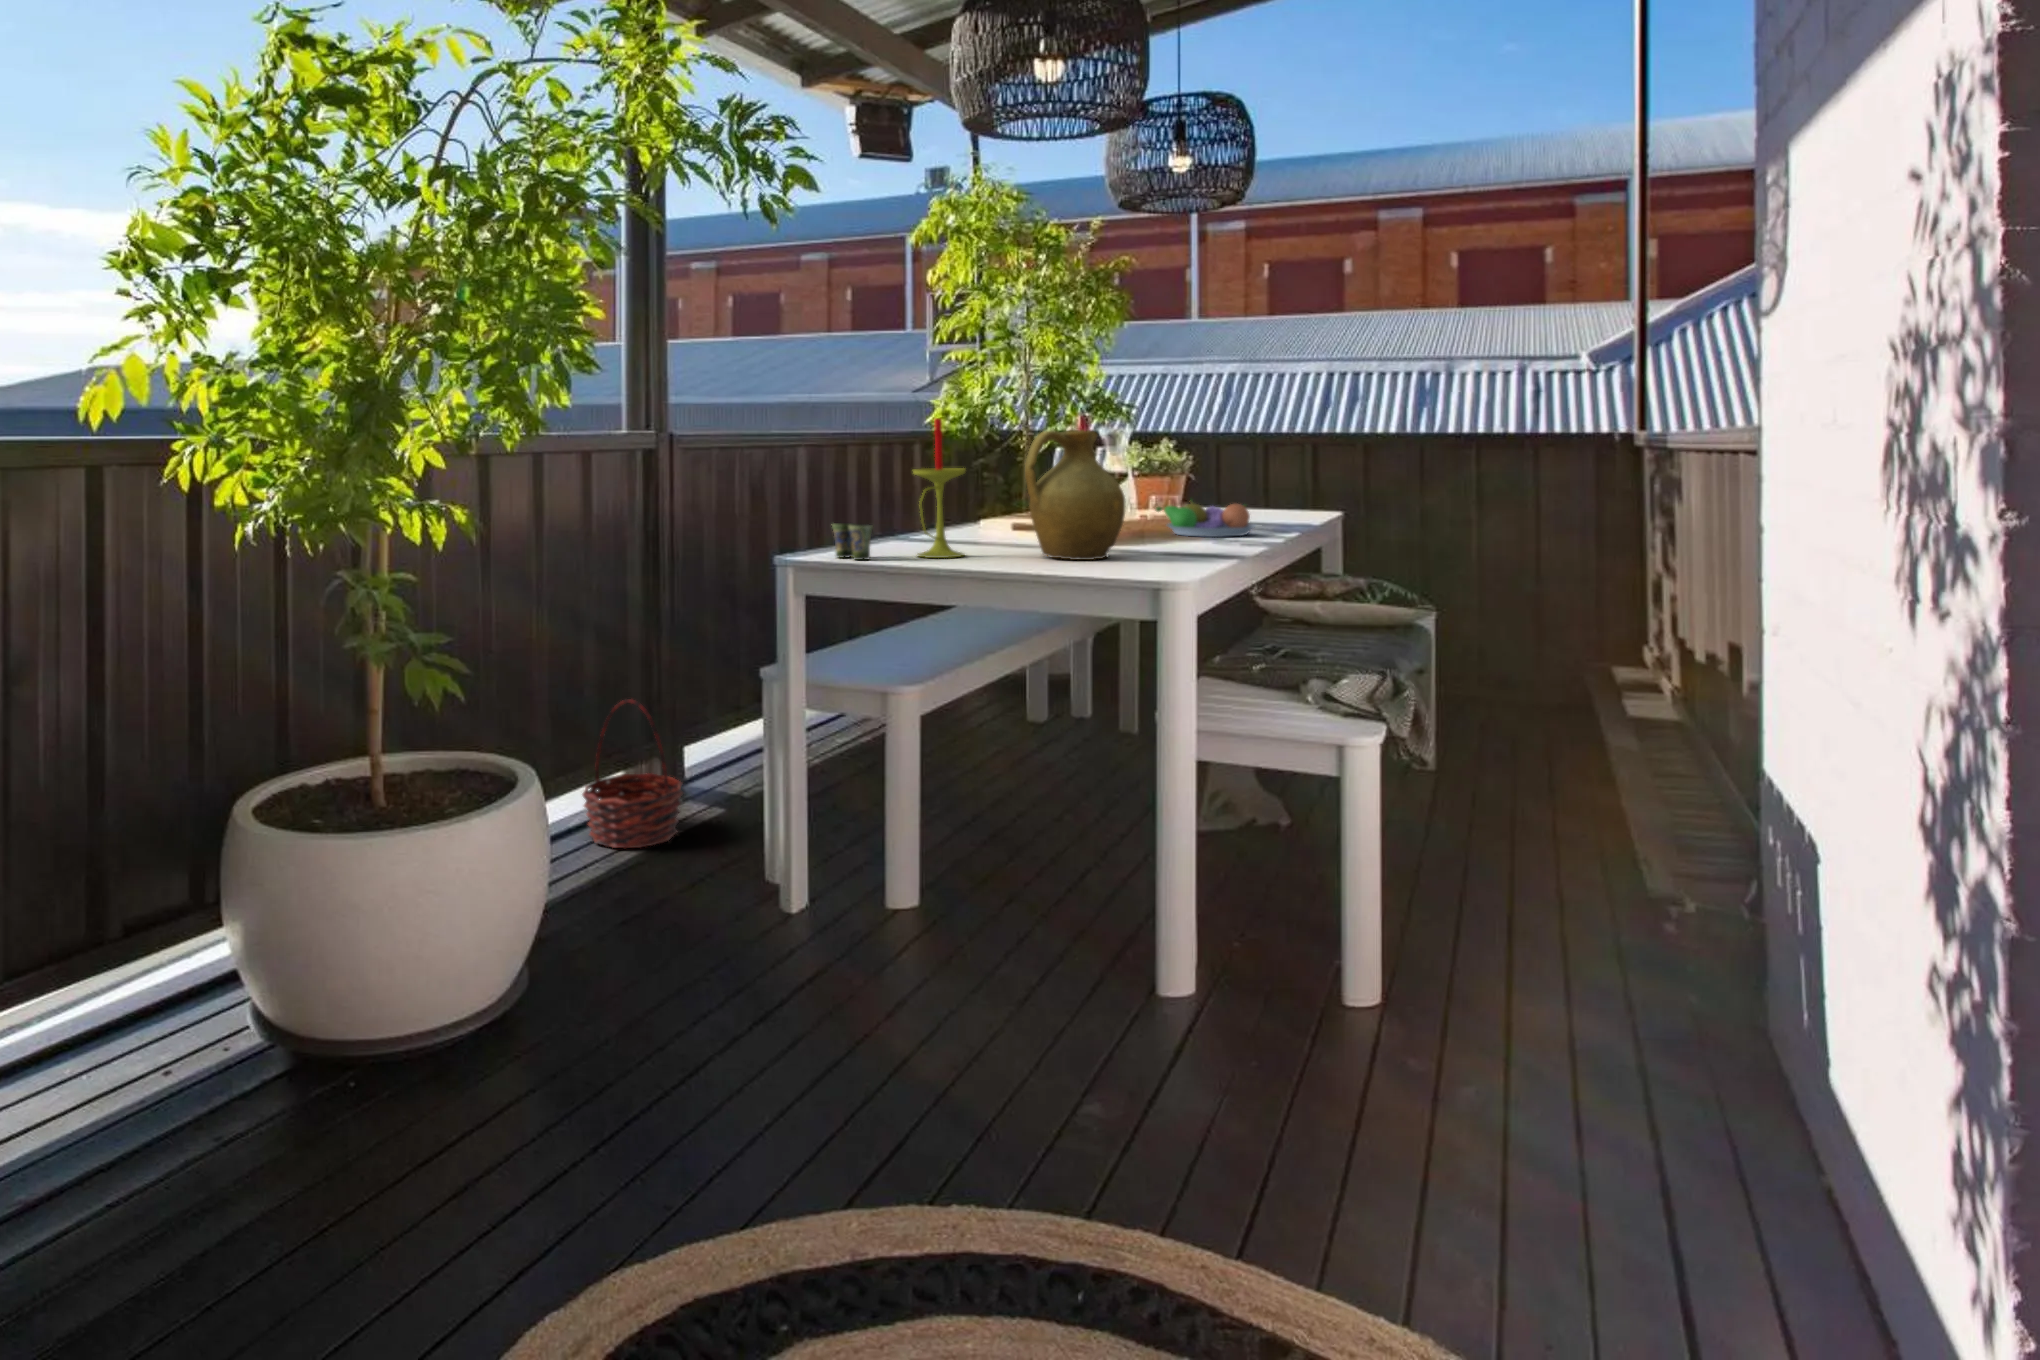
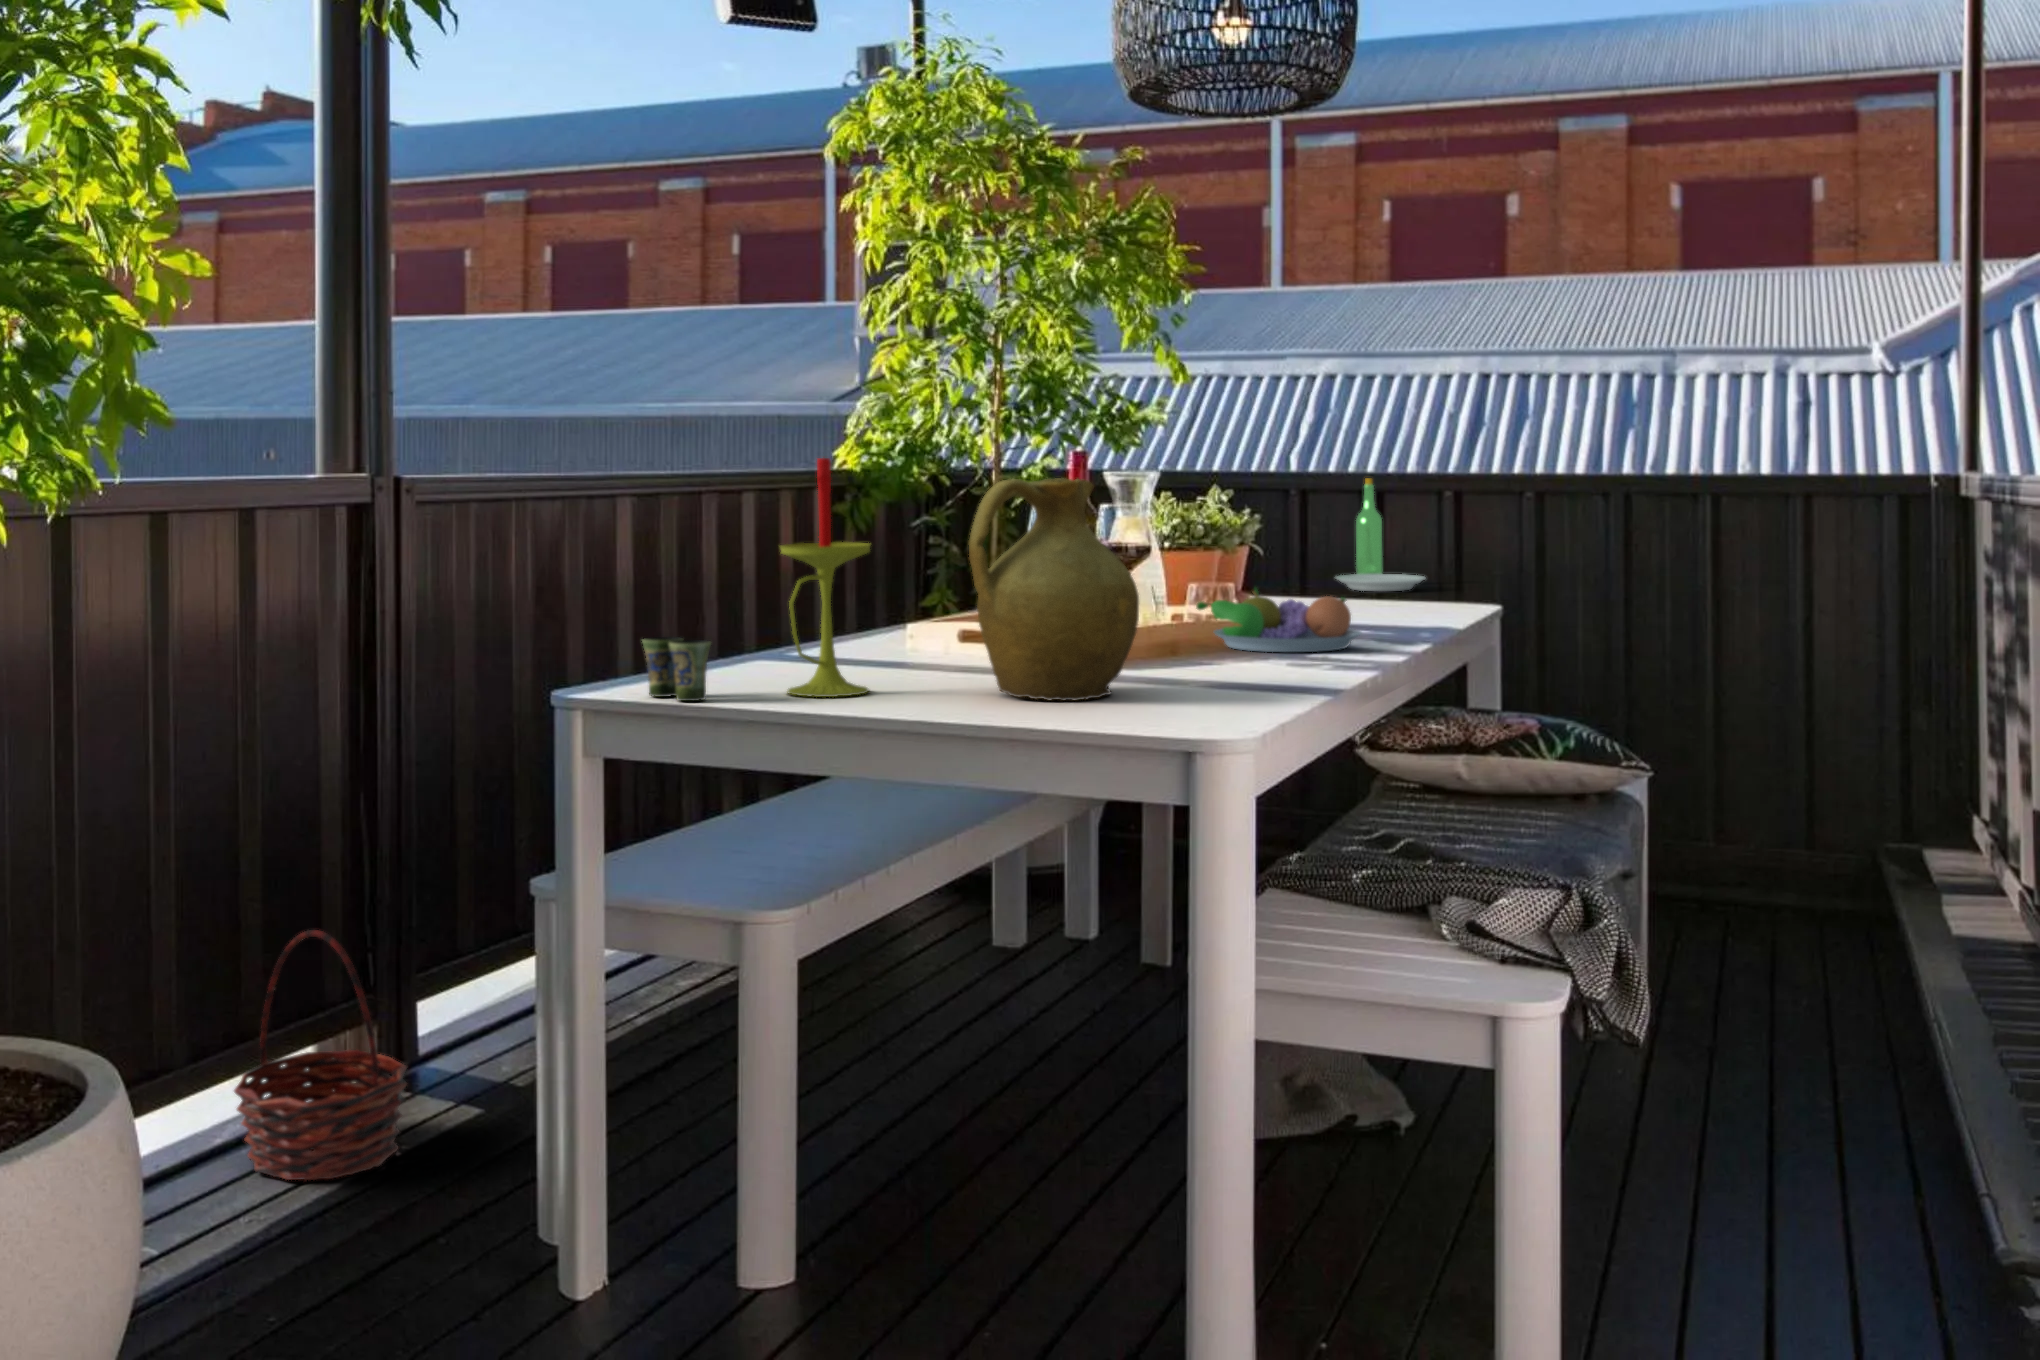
plate: none [1237,435,1295,505] -> present [1336,478,1425,591]

